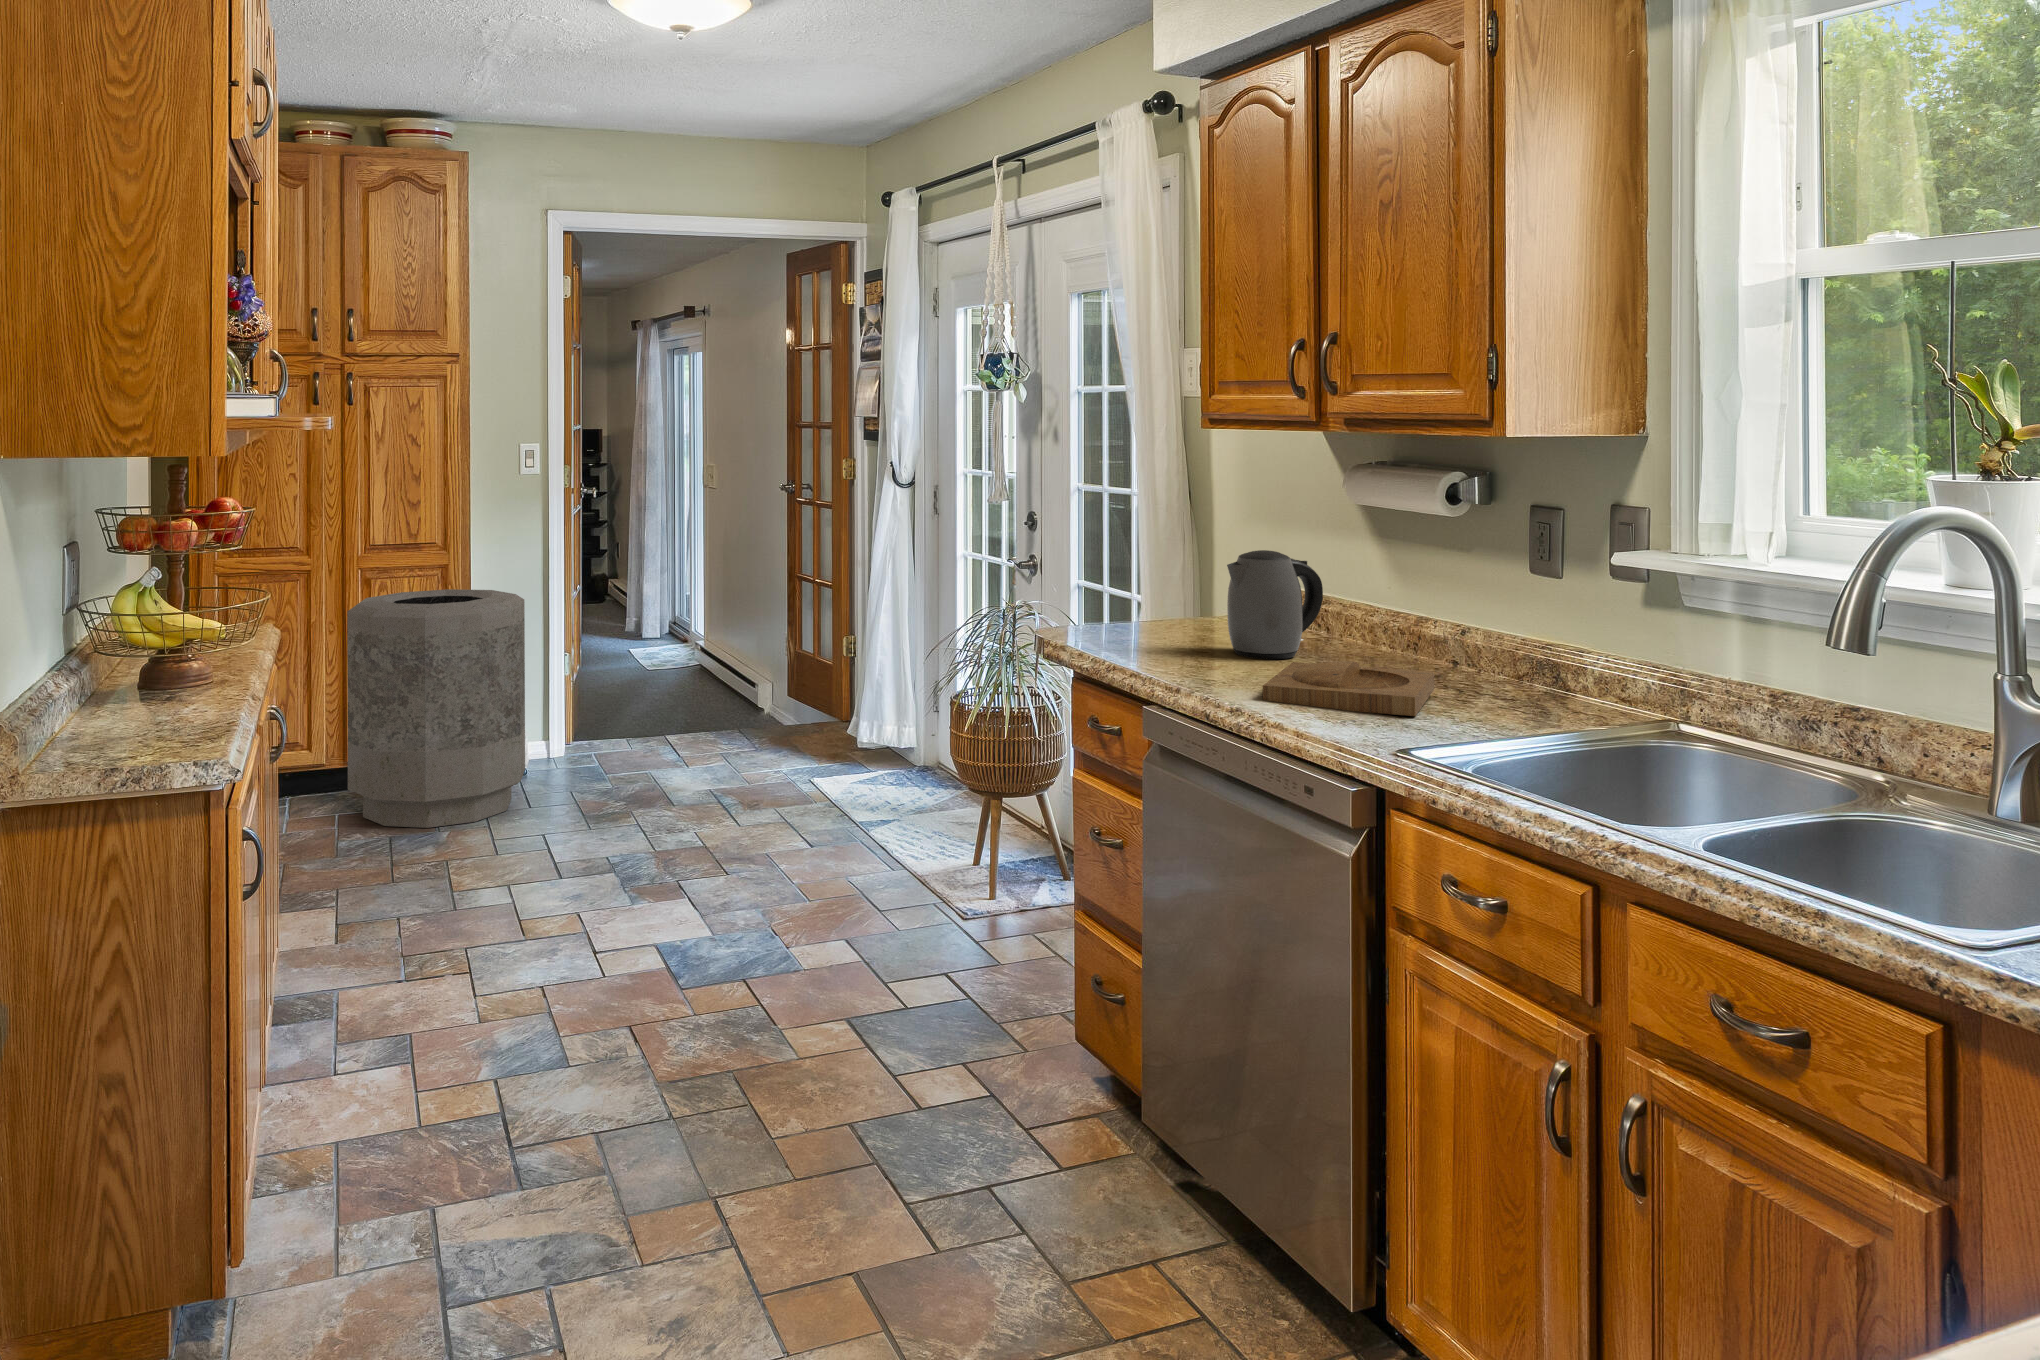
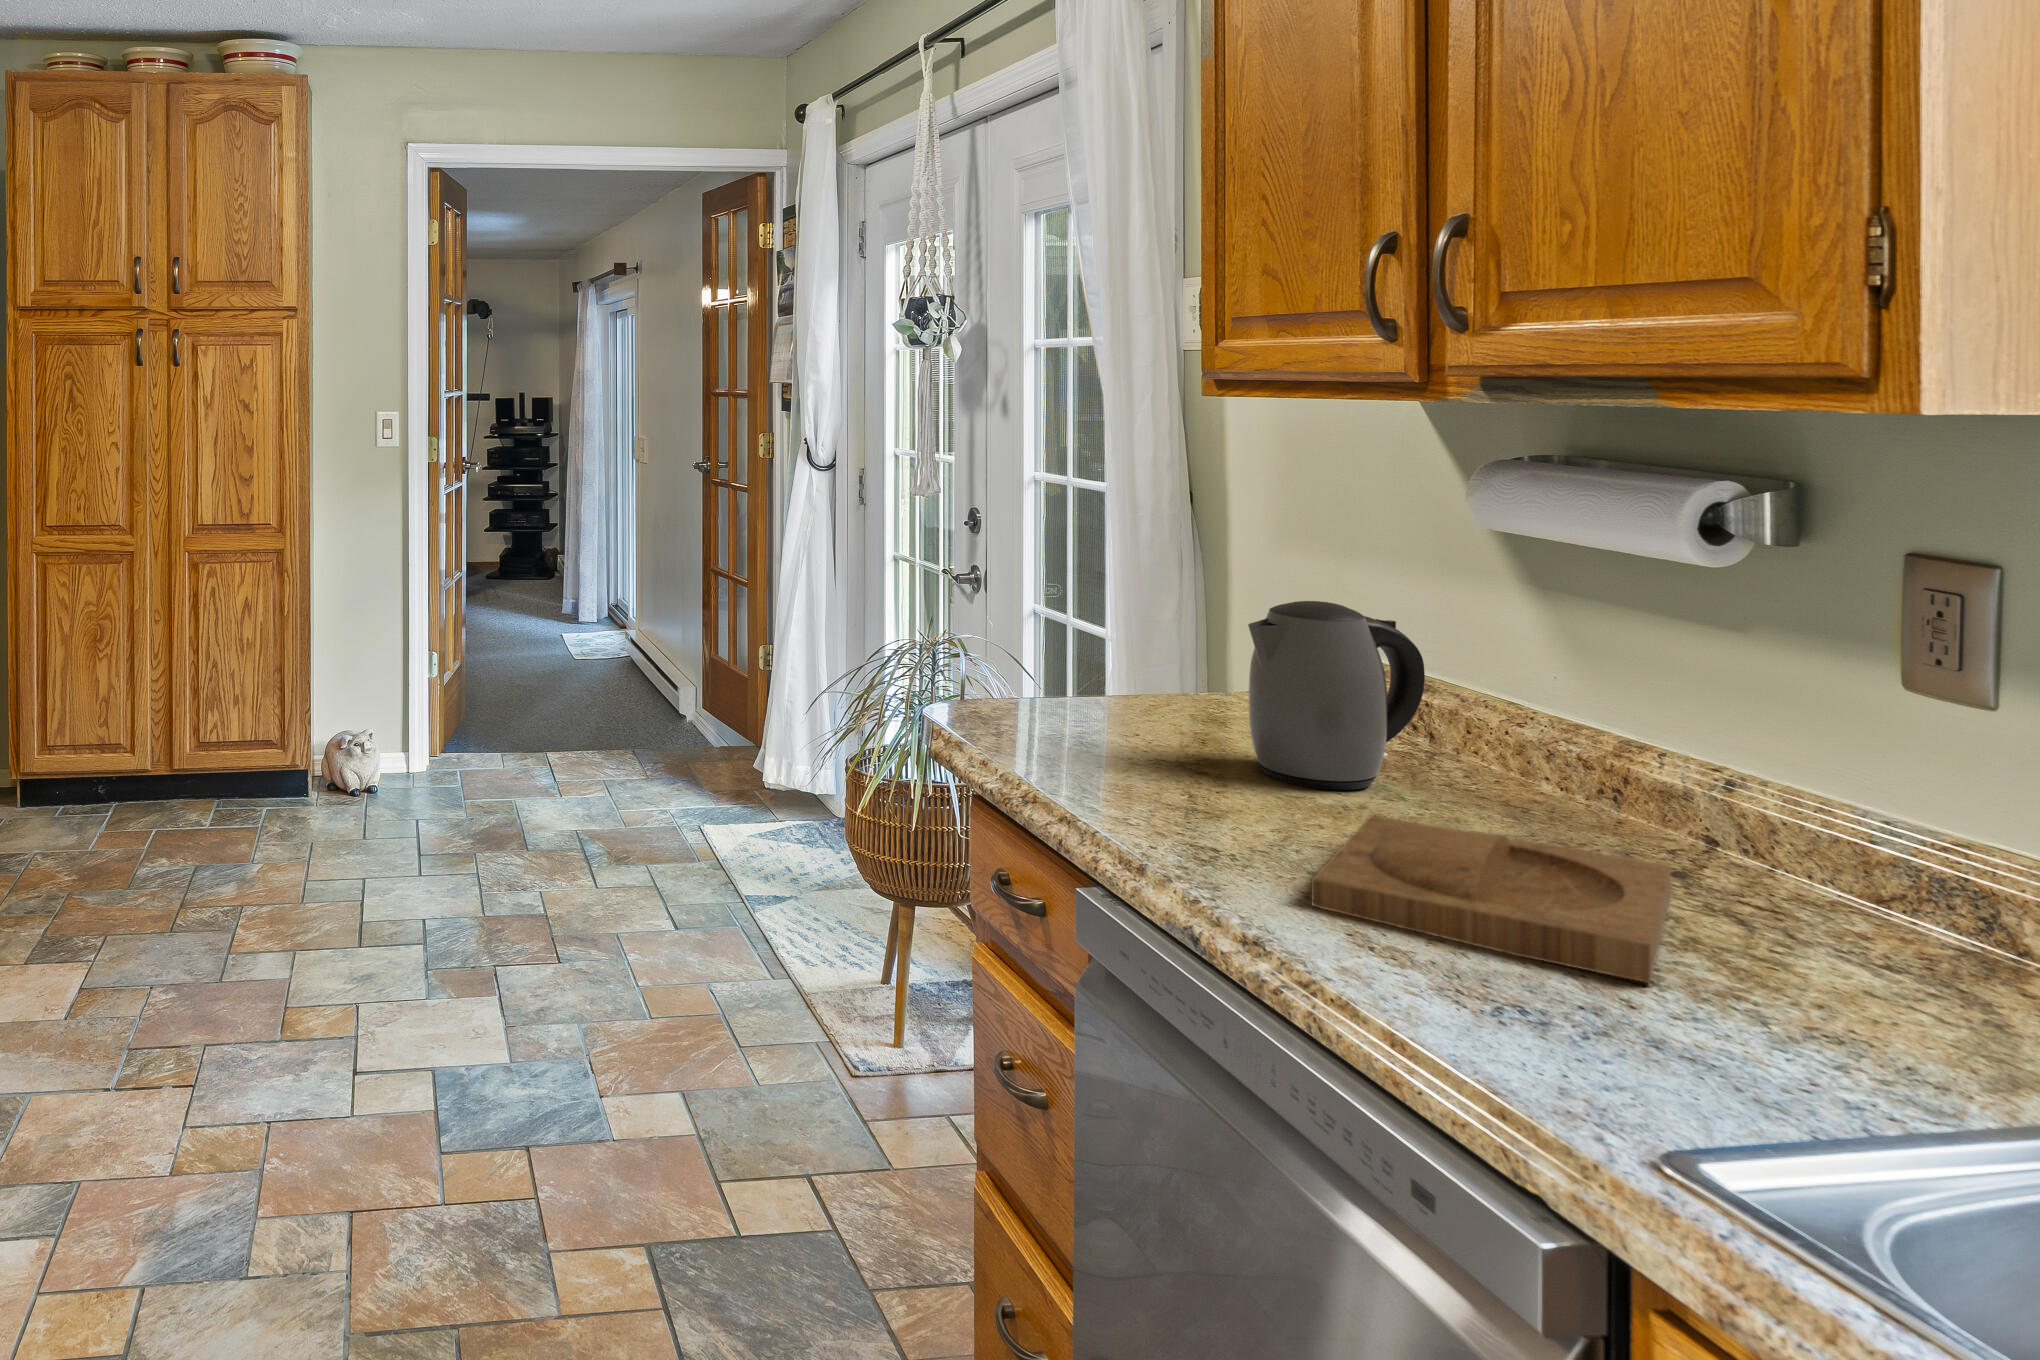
trash can: present [347,589,525,828] -> none [156,577,362,861]

